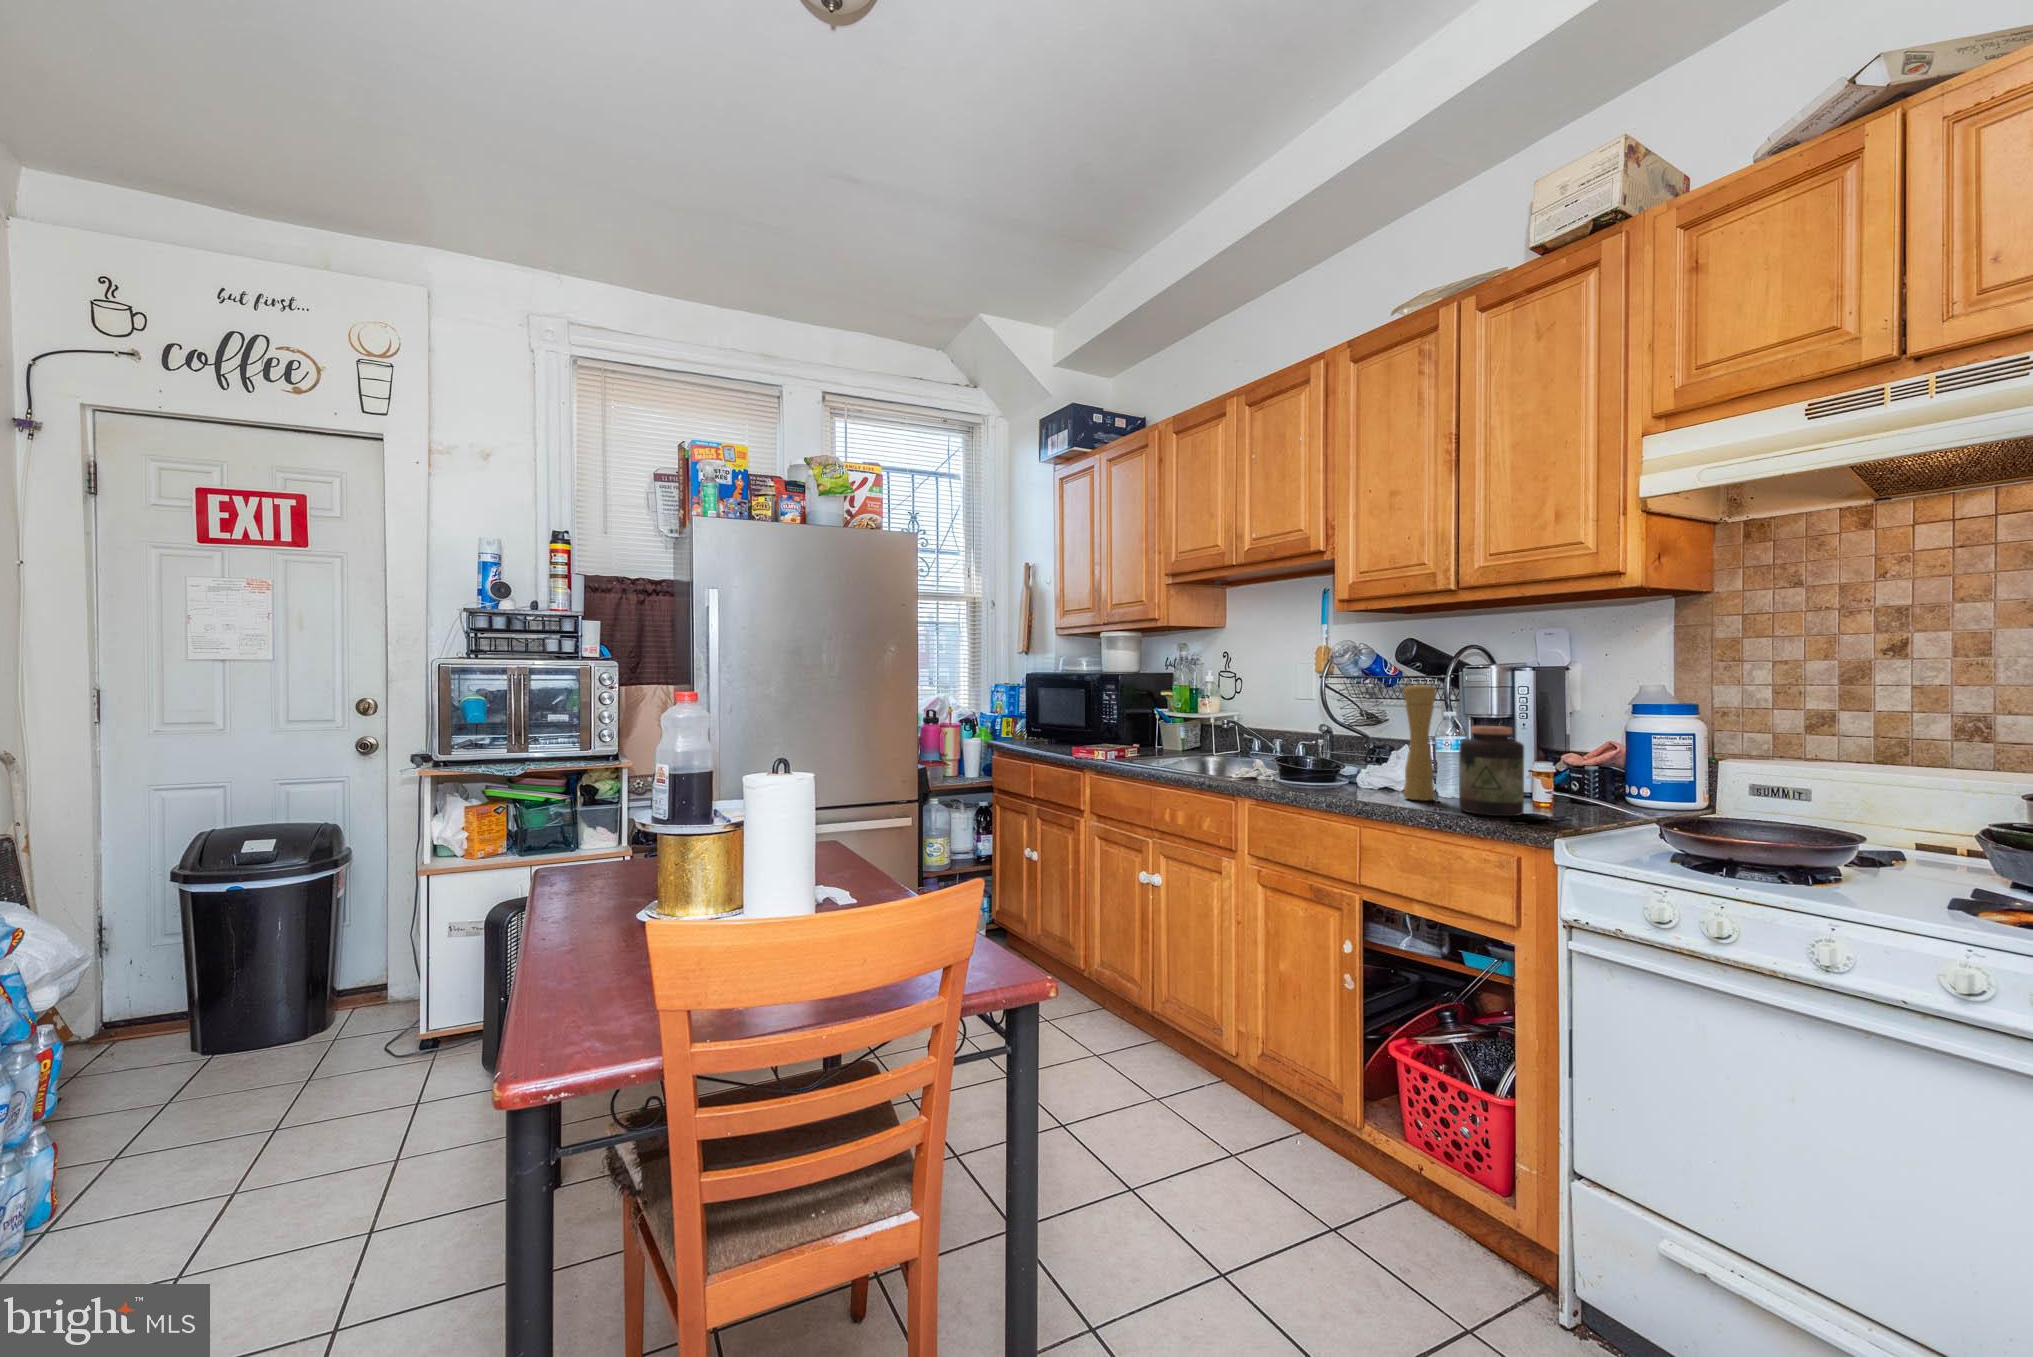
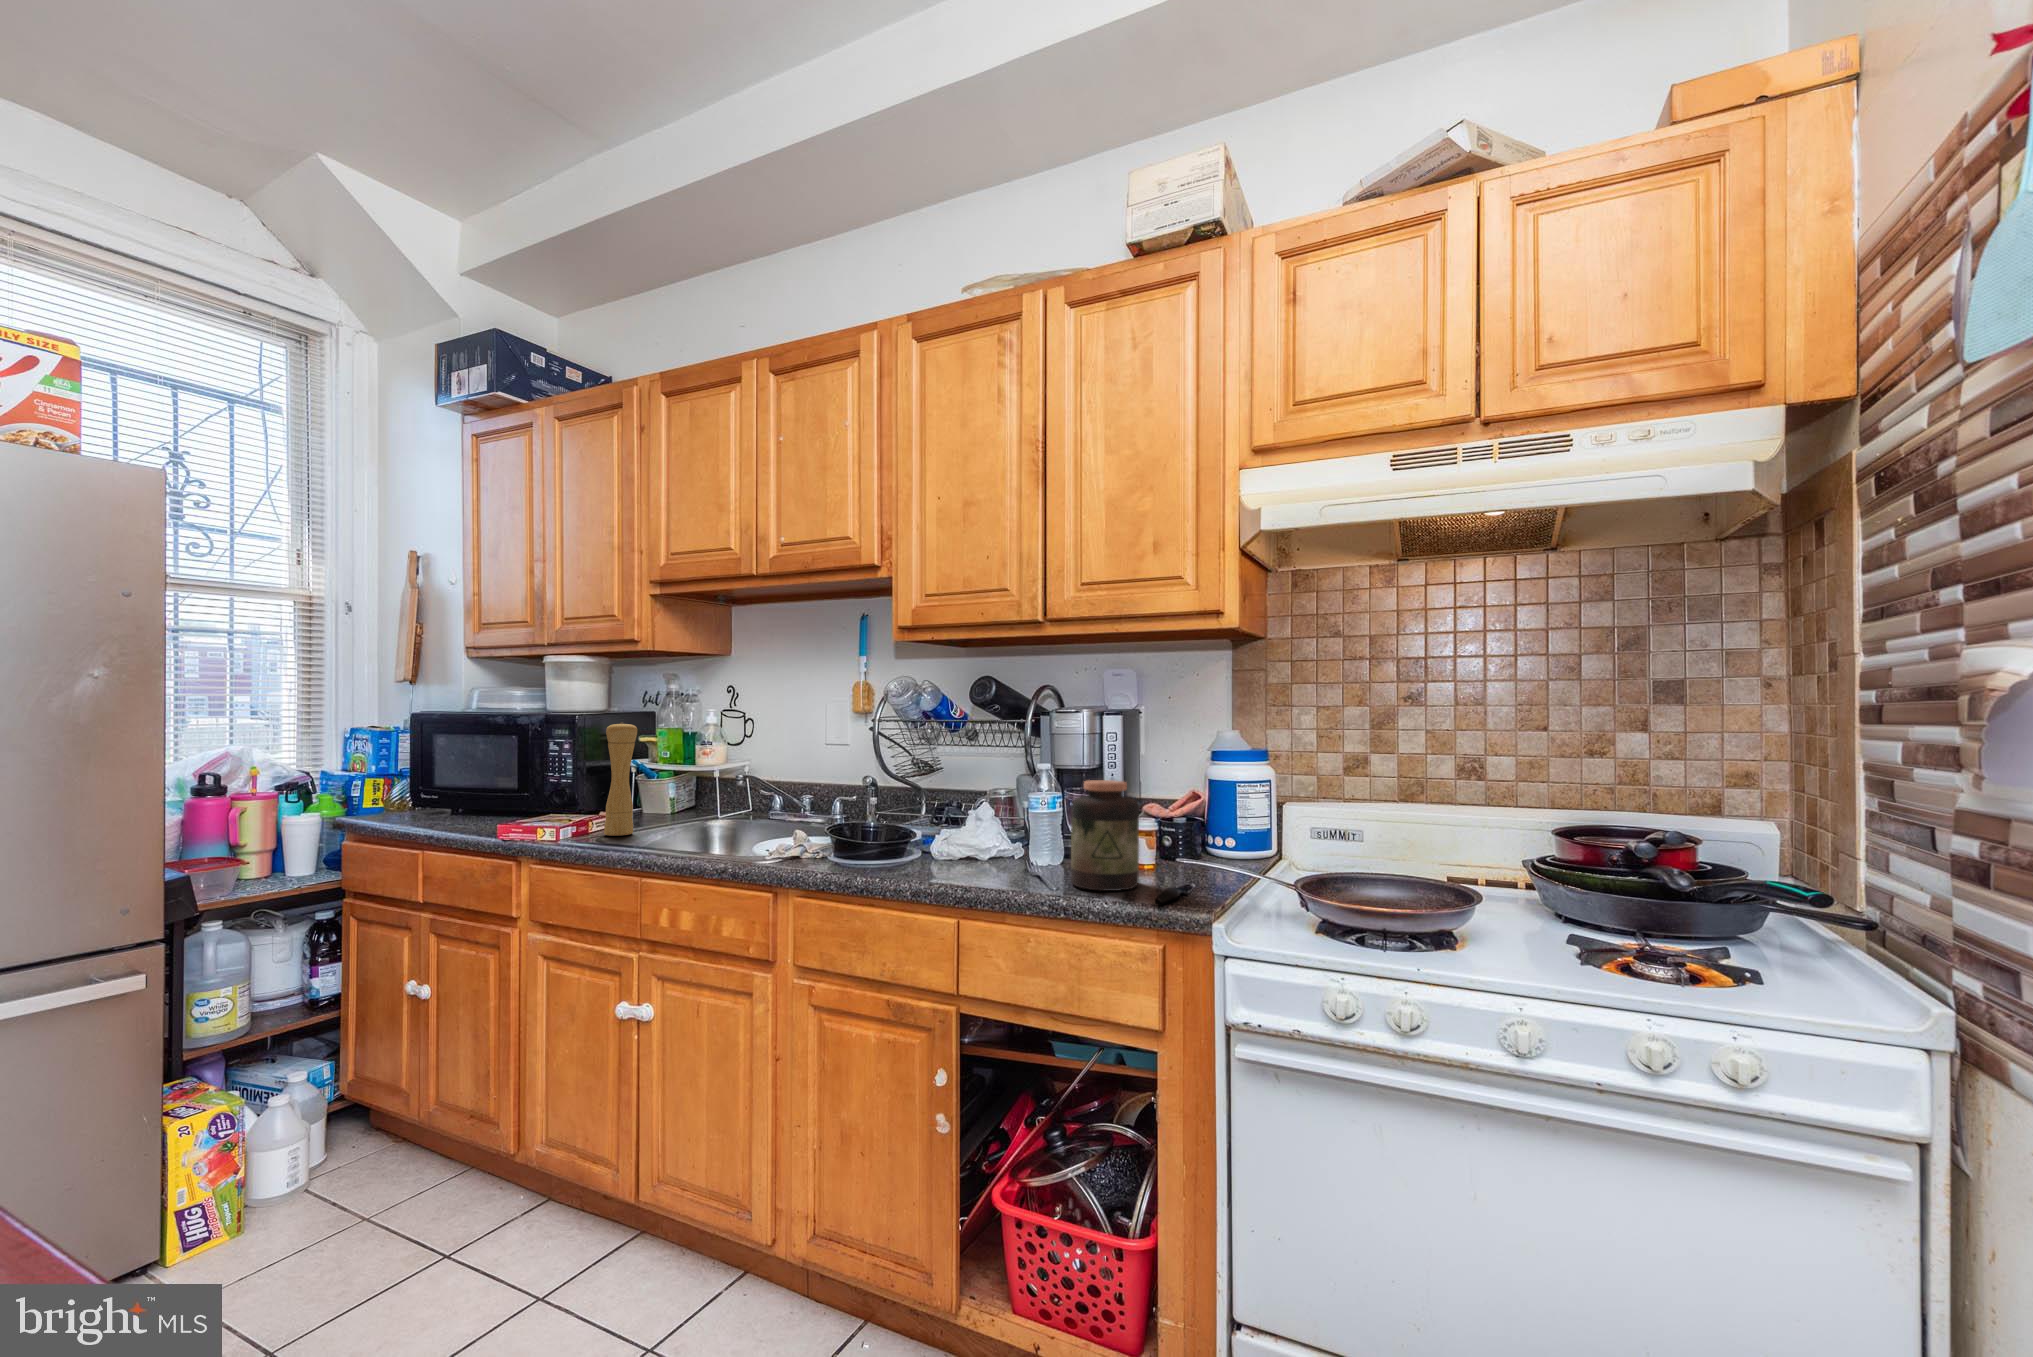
pepper mill: present [1403,683,1436,800] -> present [604,722,637,836]

